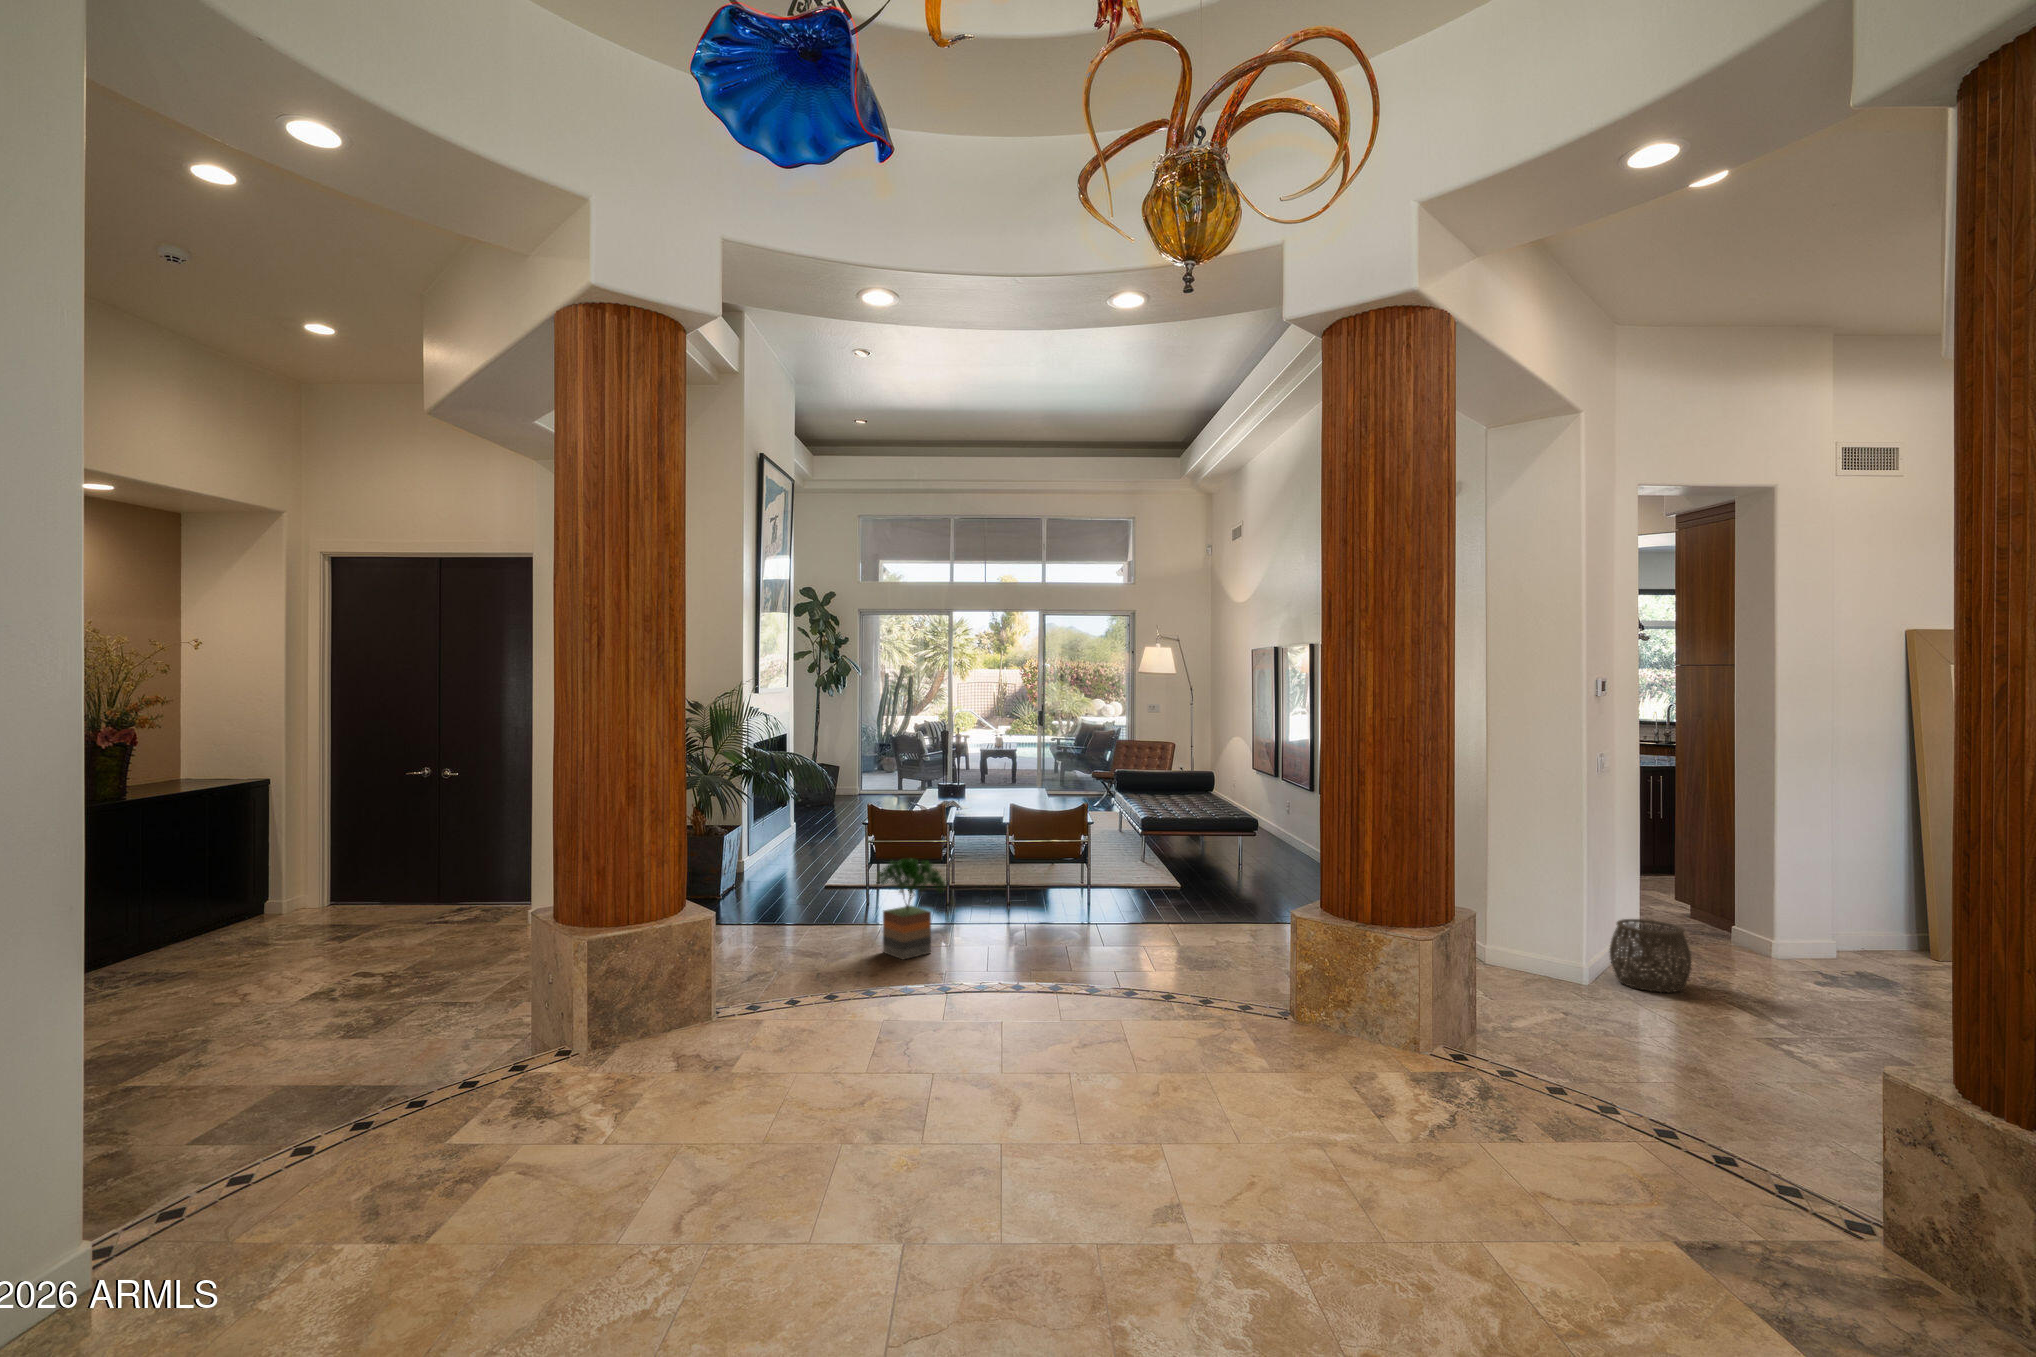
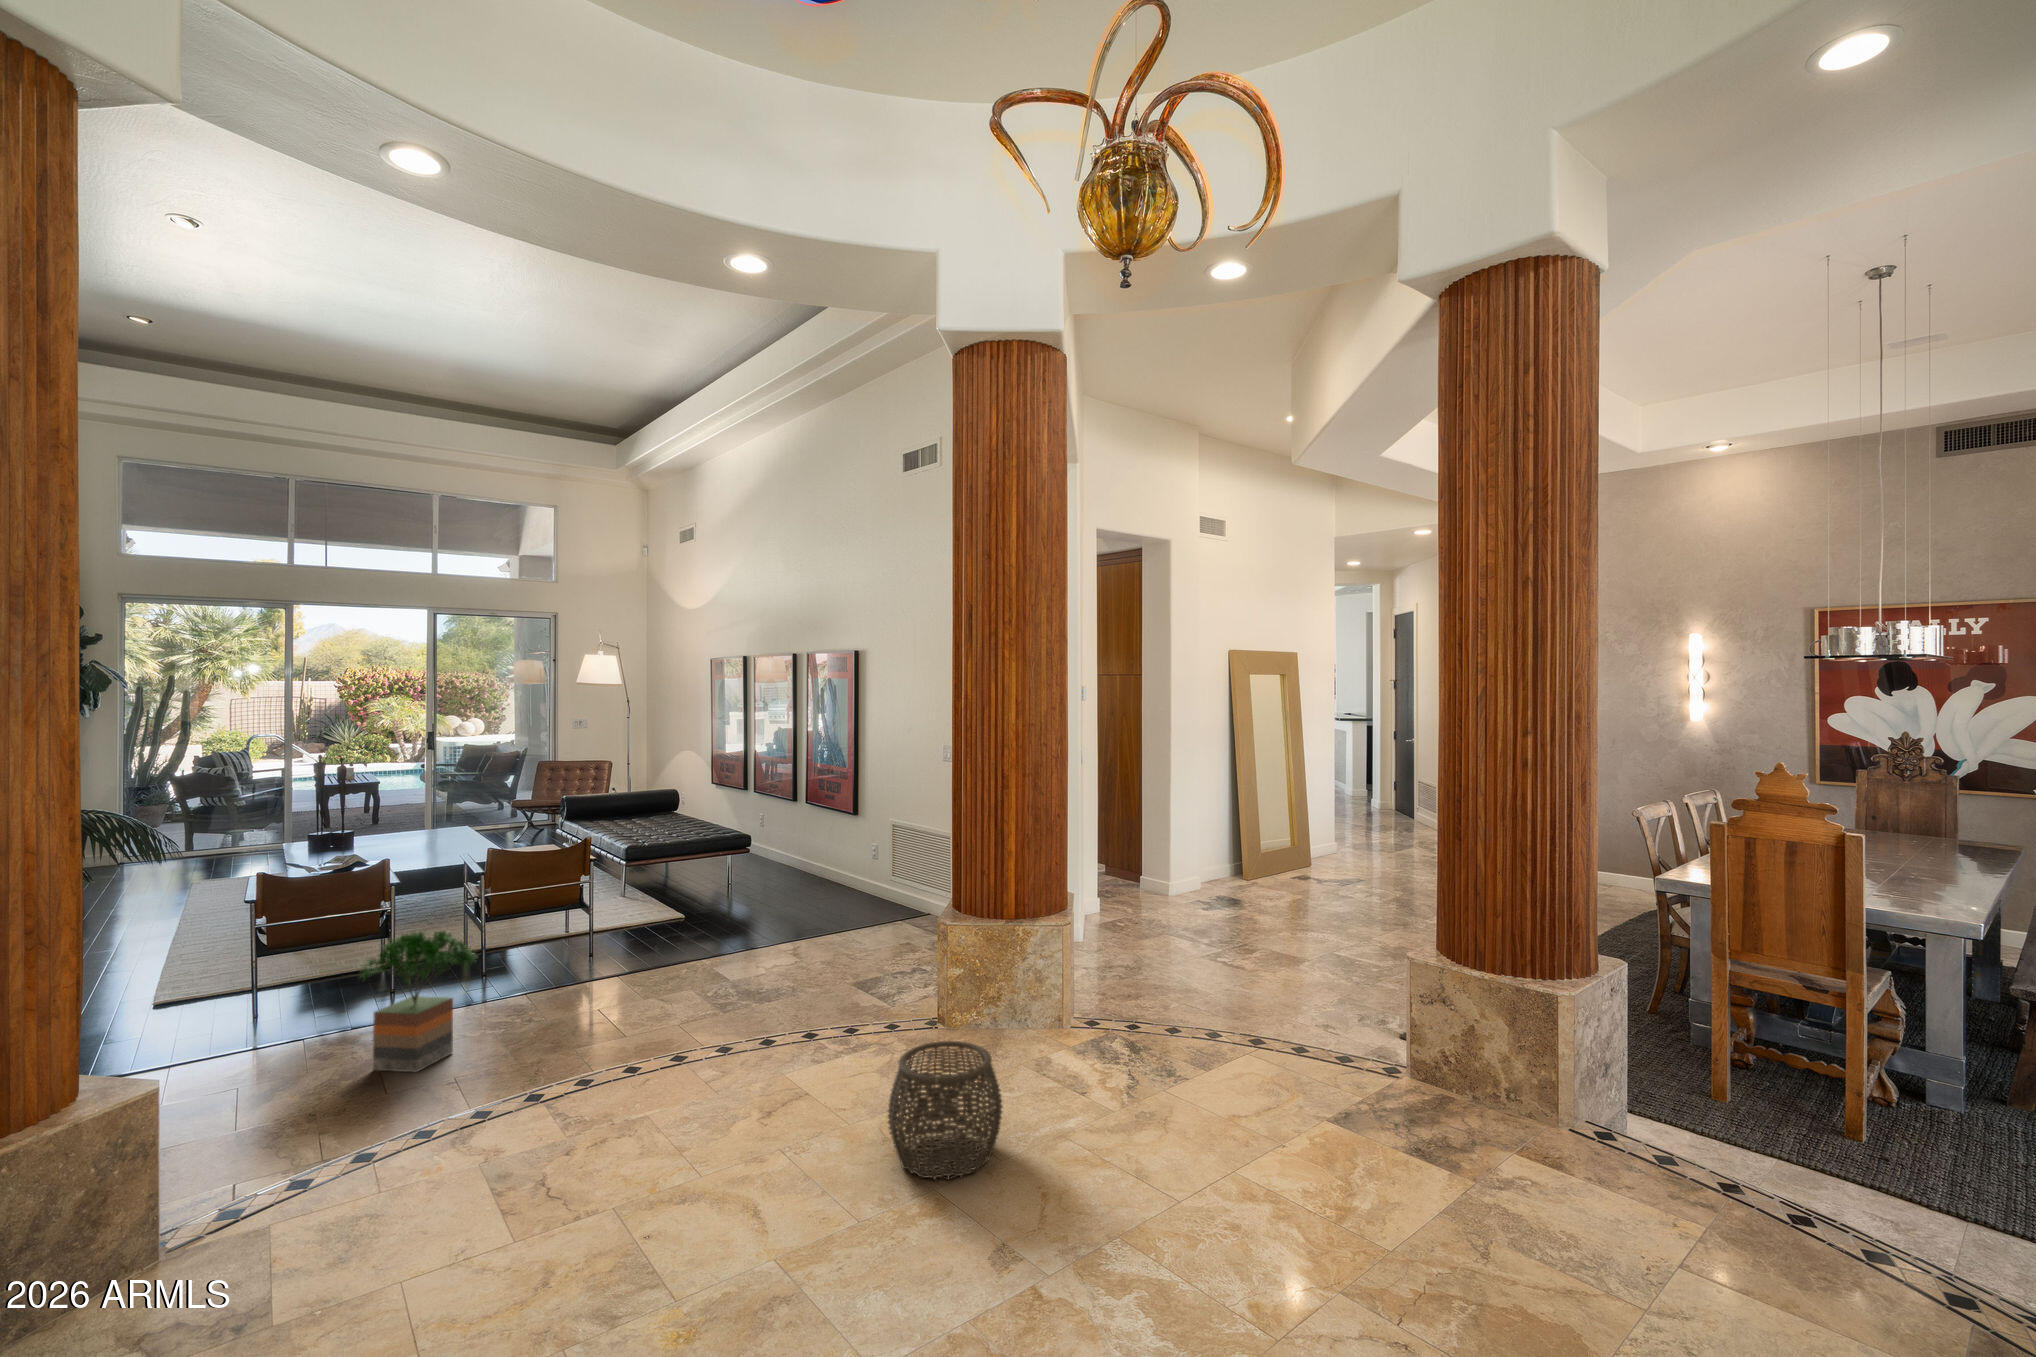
woven basket: present [1610,919,1692,993] -> present [888,1041,1003,1179]

